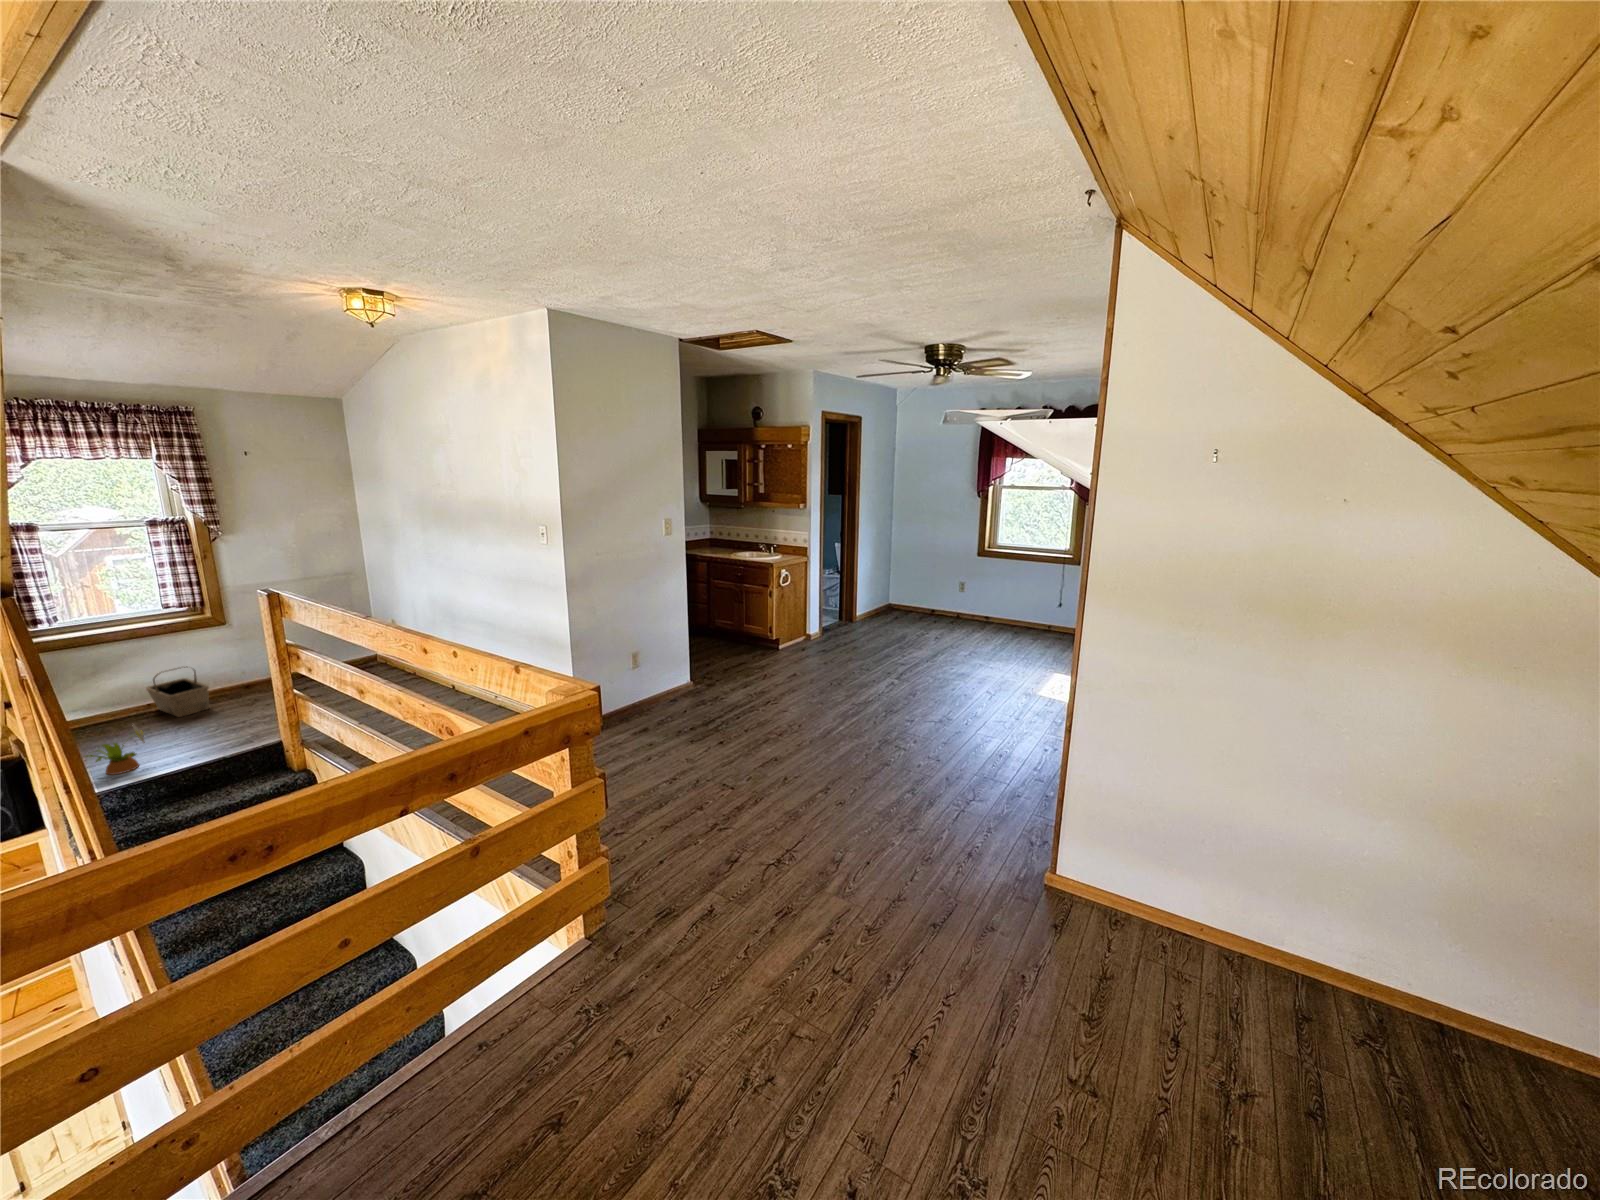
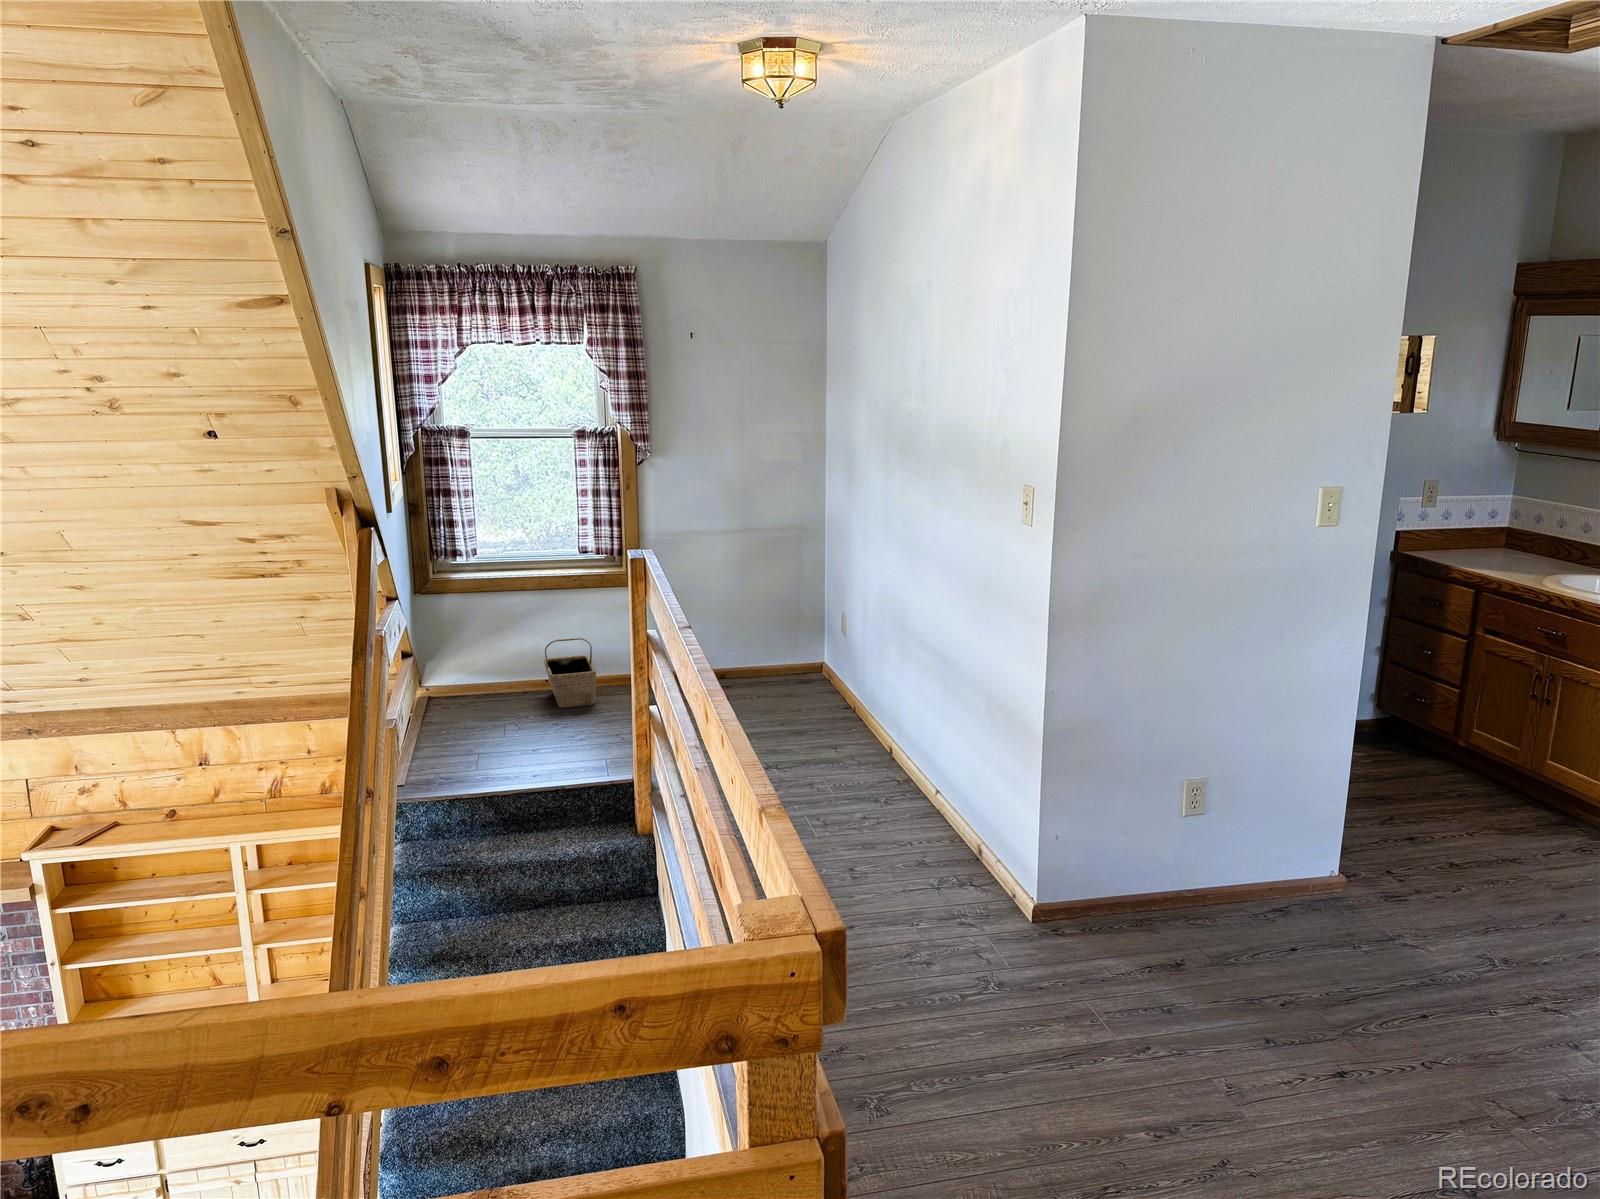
decorative plant: present [86,725,145,775] -> none [417,700,478,766]

